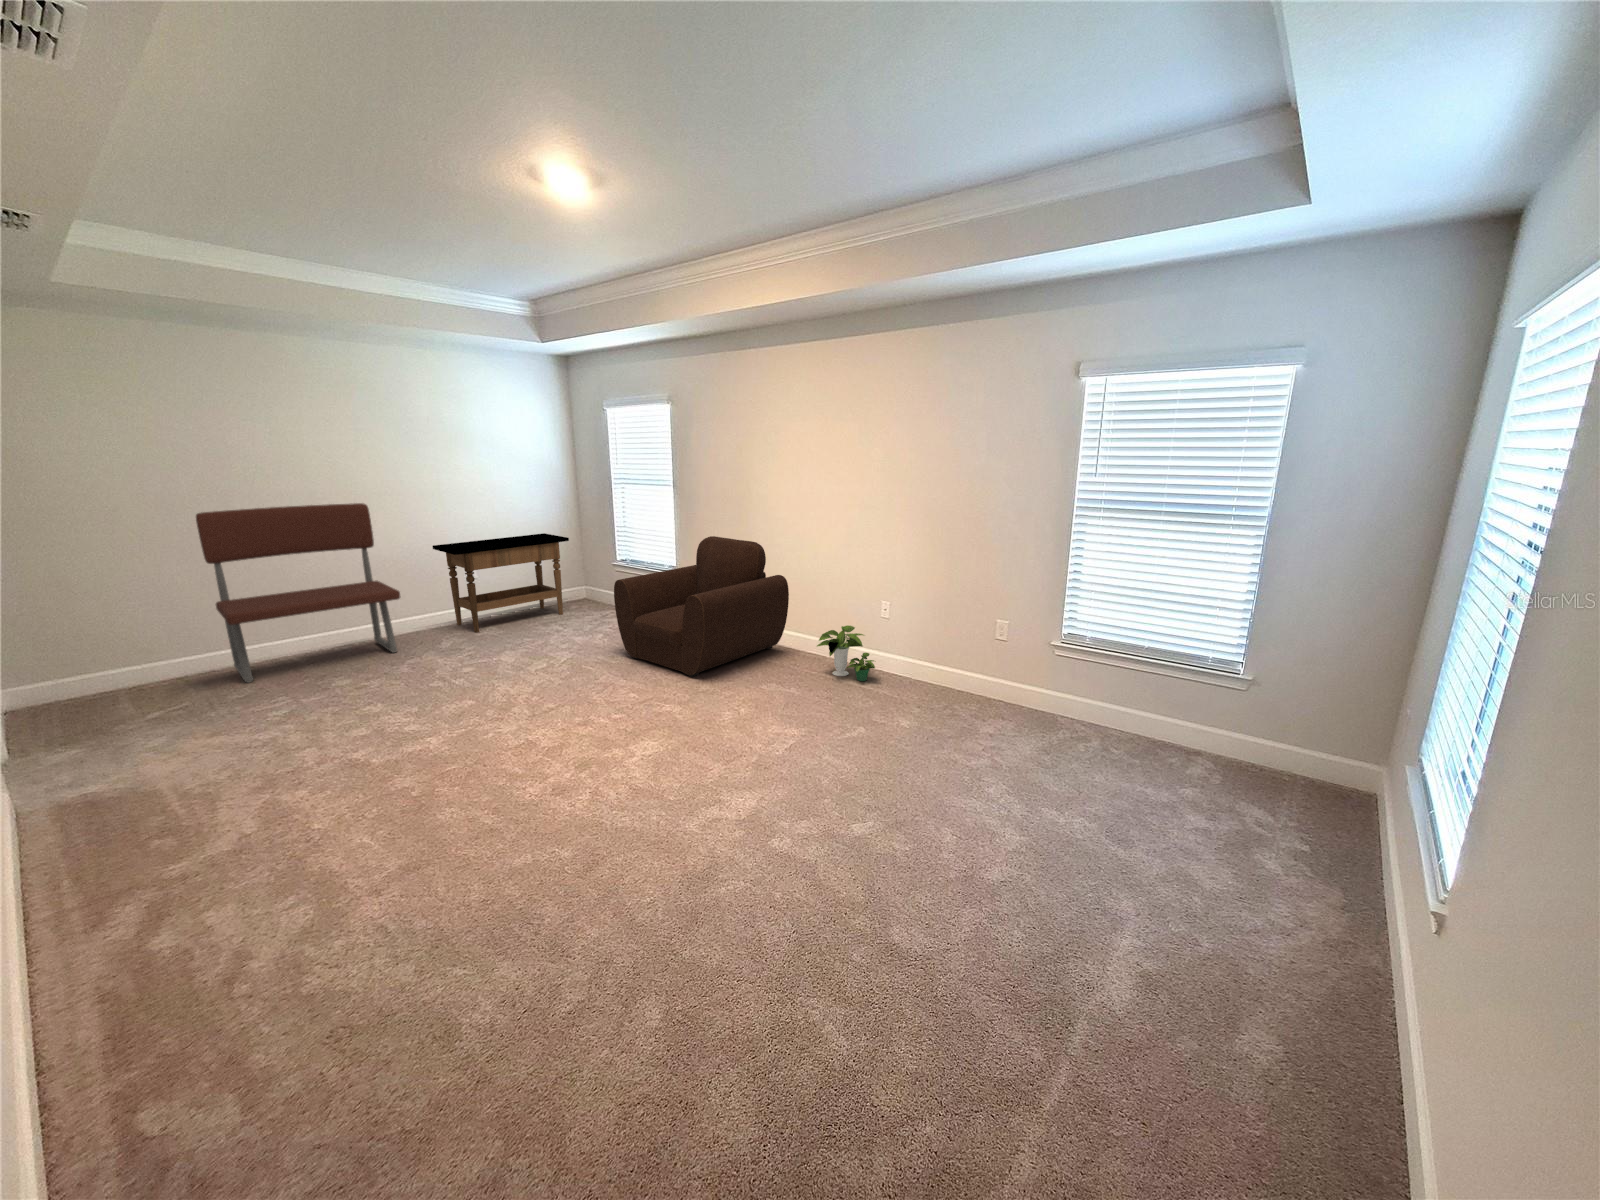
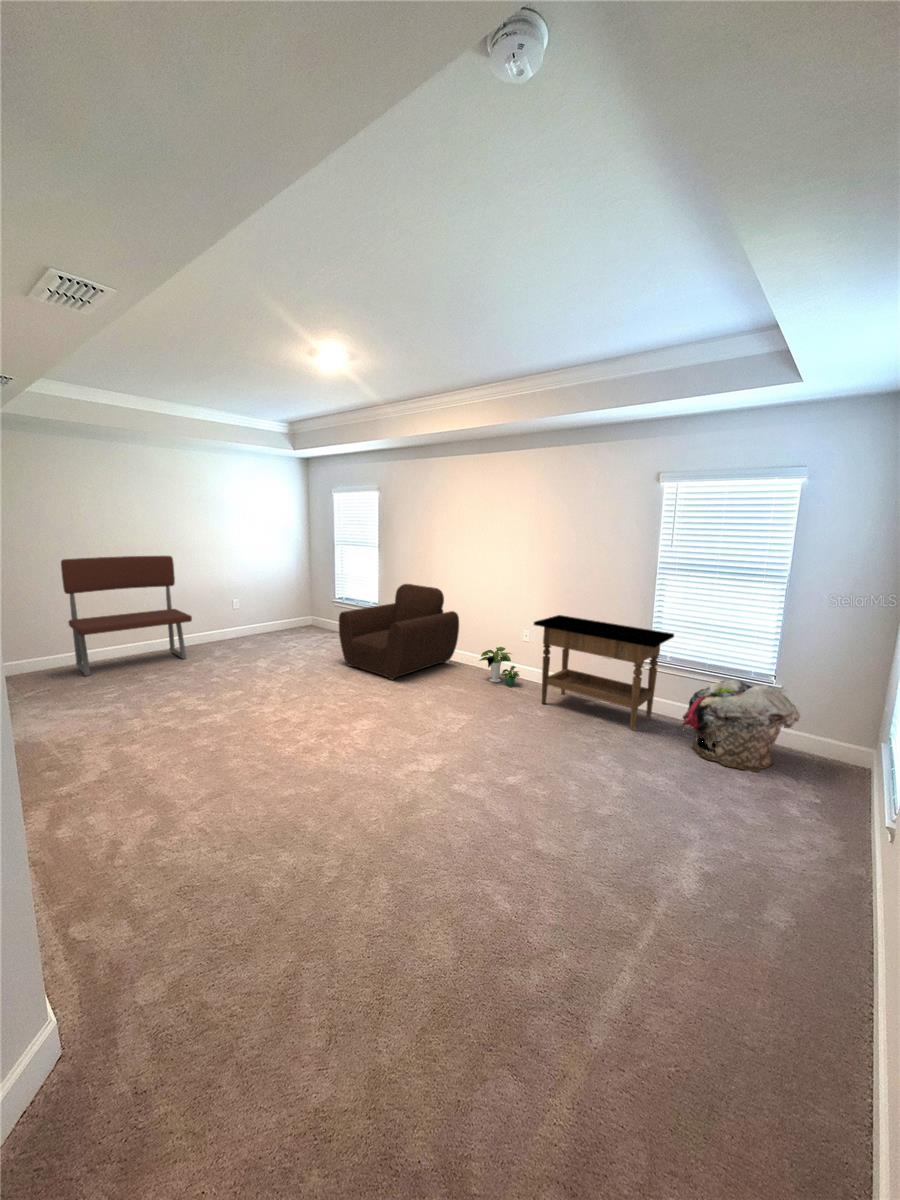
side table: present [432,533,569,632] -> present [534,615,674,731]
laundry basket: none [1106,670,1283,806] -> present [680,679,800,772]

